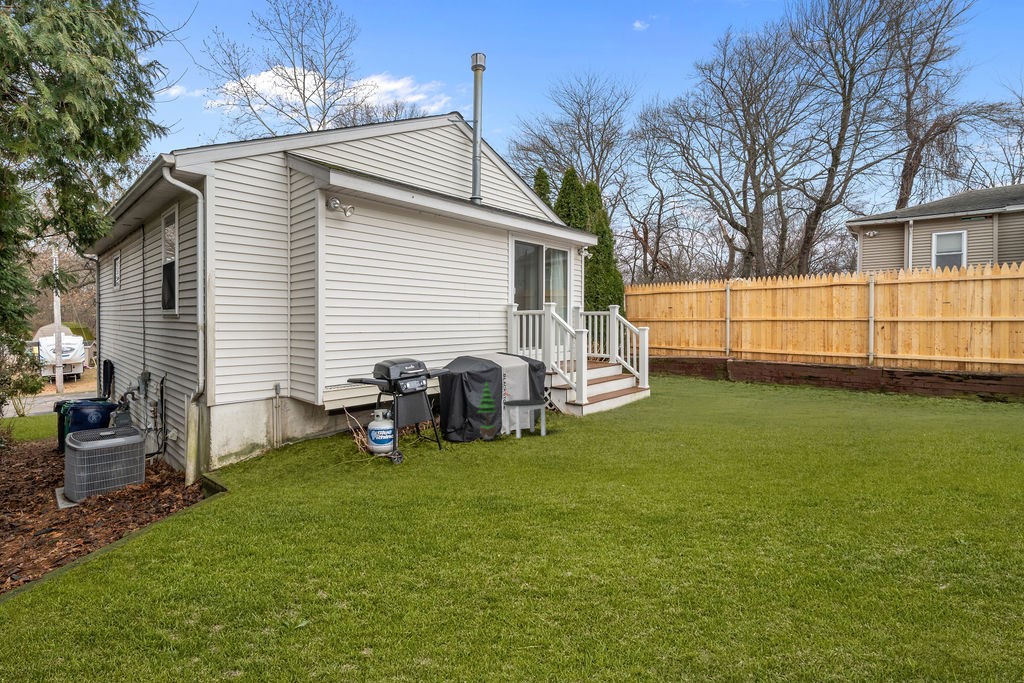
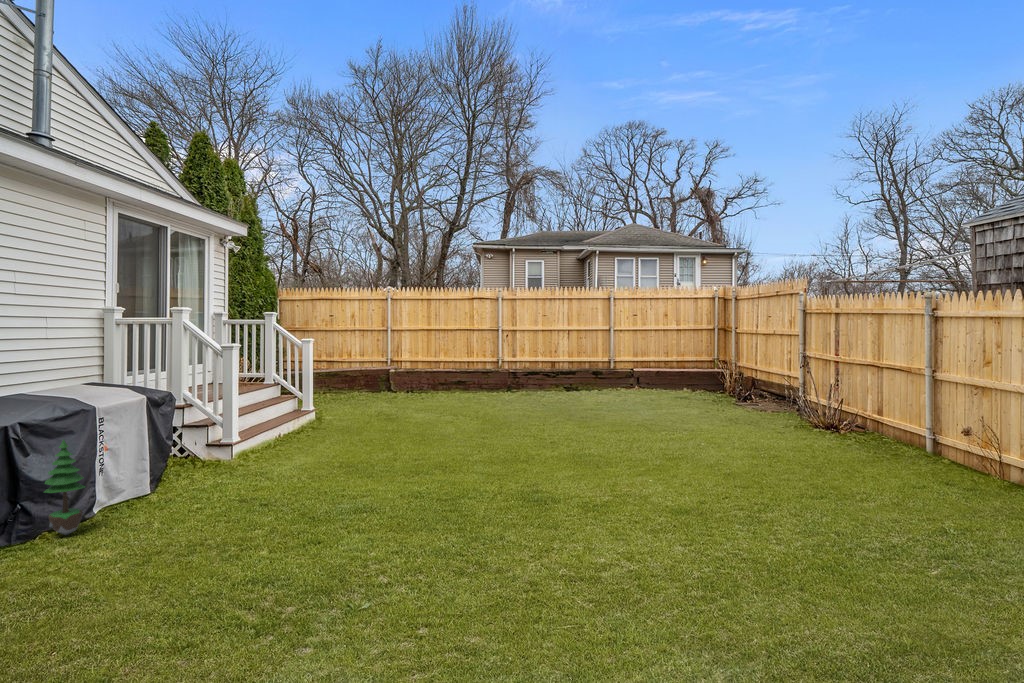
round table: present [503,400,546,438] -> none [98,455,175,522]

